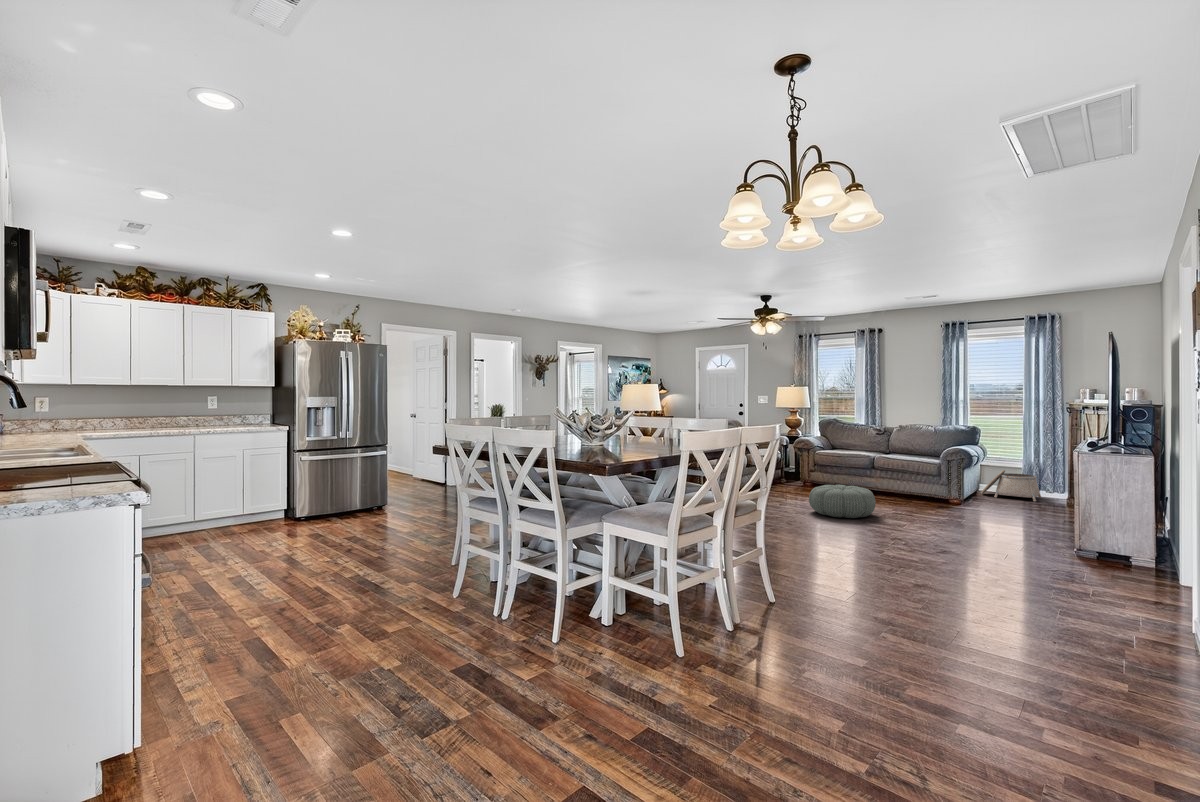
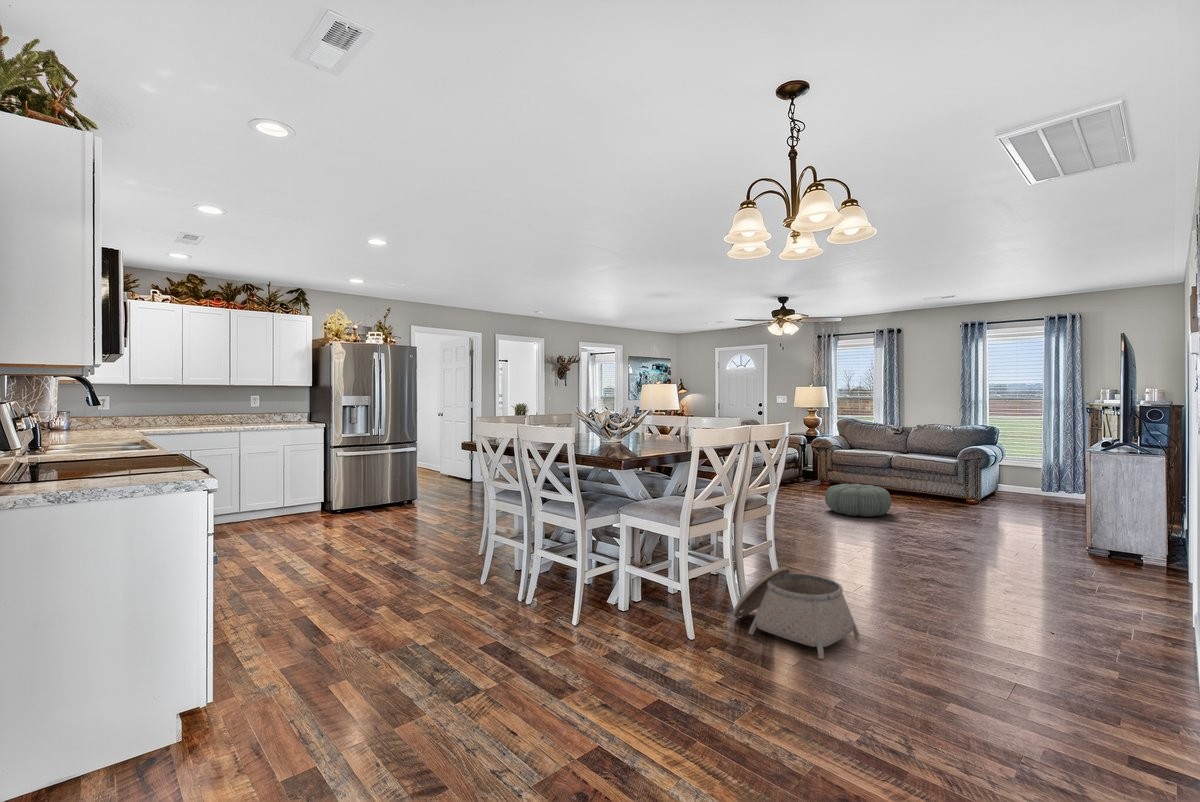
basket: present [981,470,1041,501] -> present [733,567,860,658]

